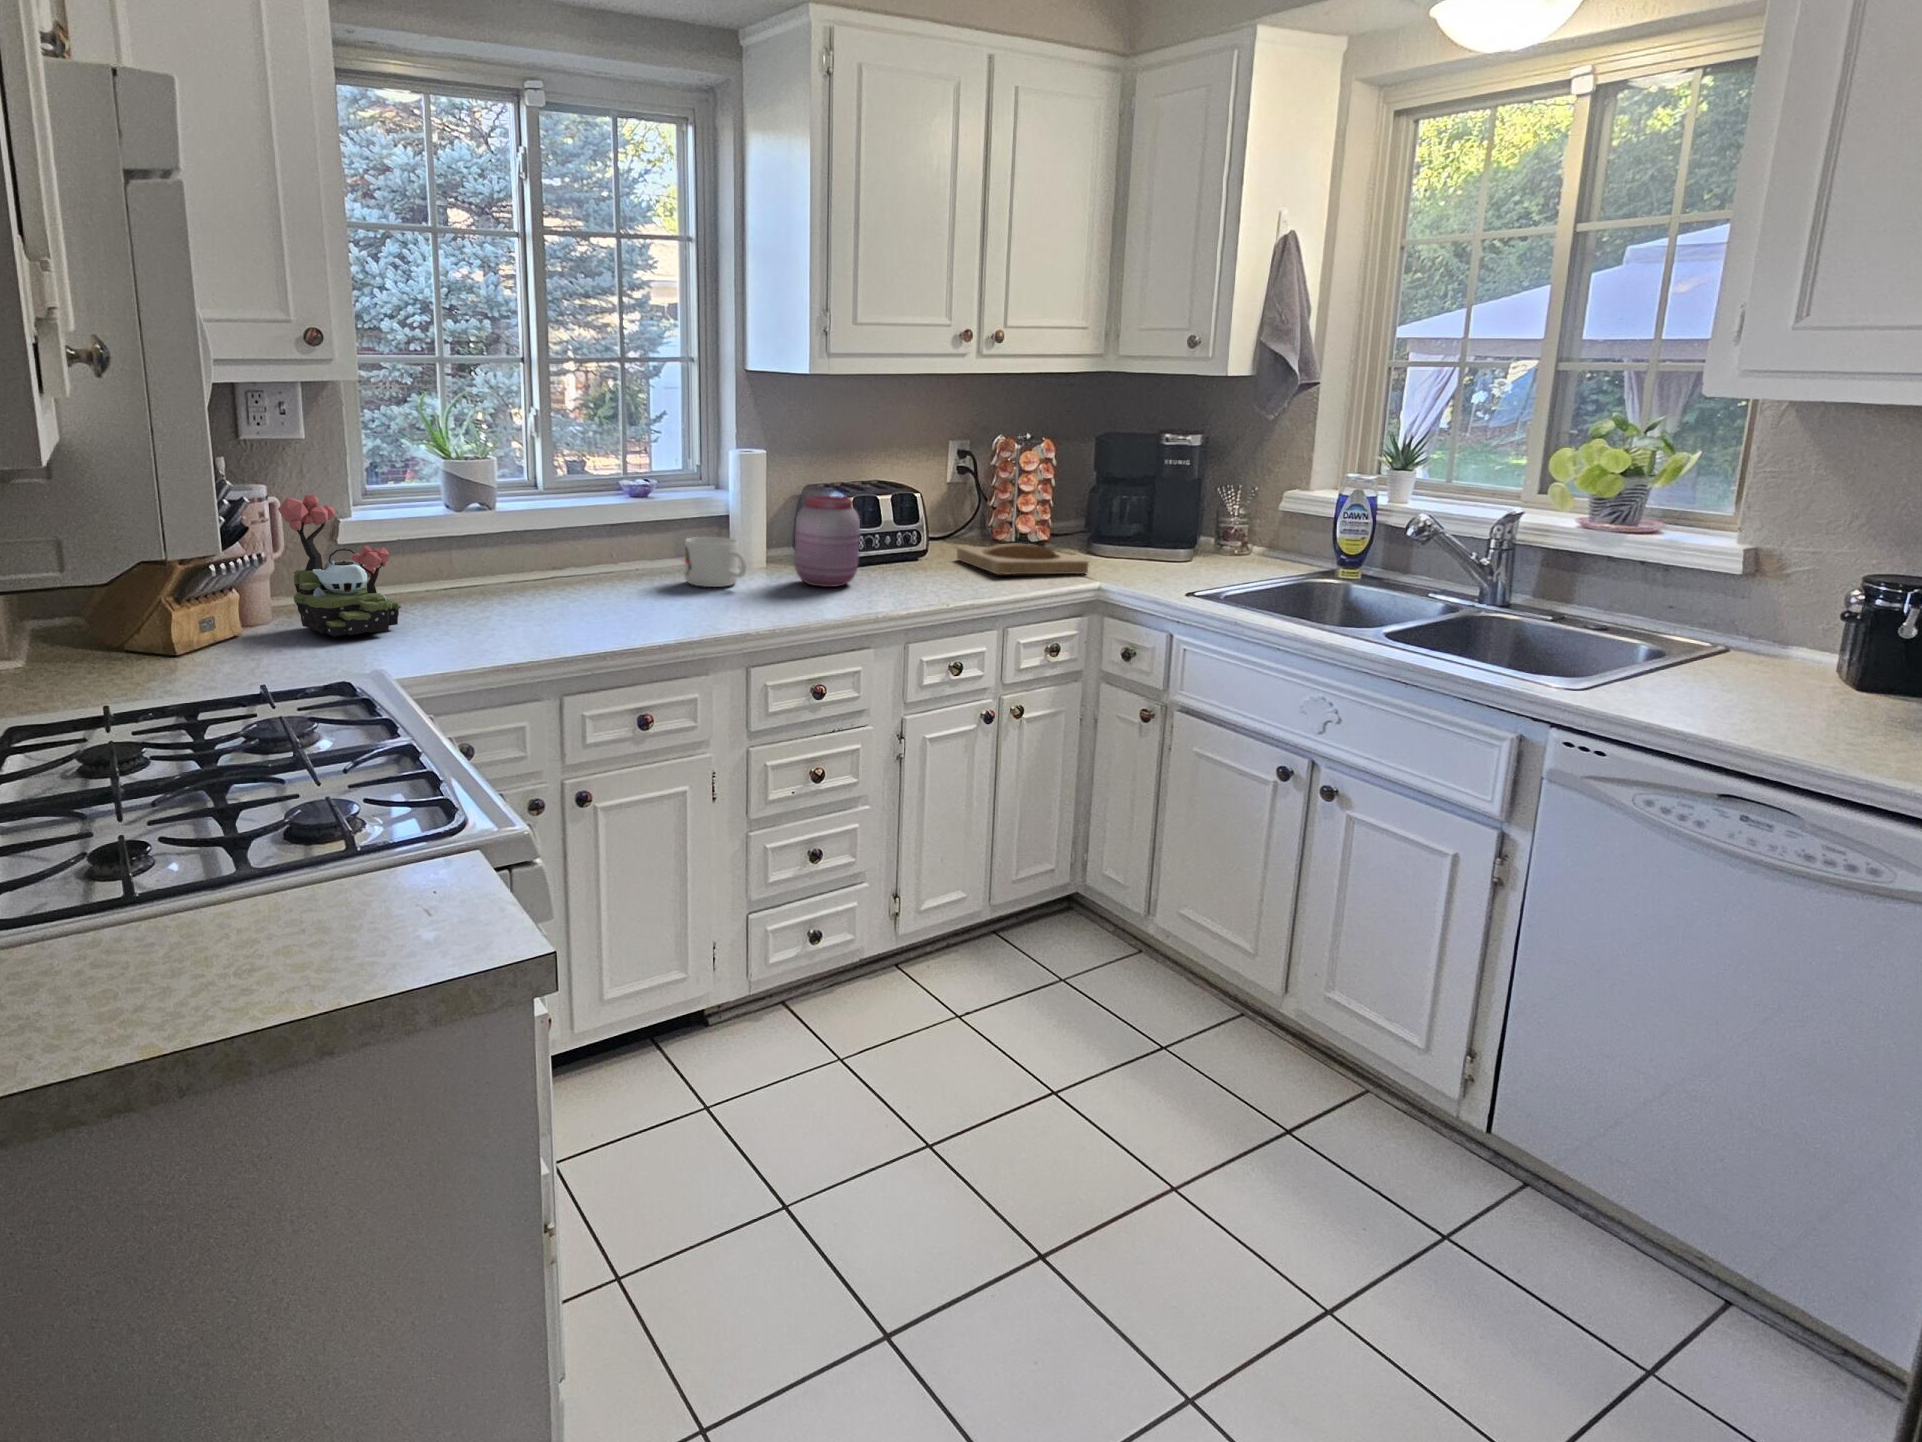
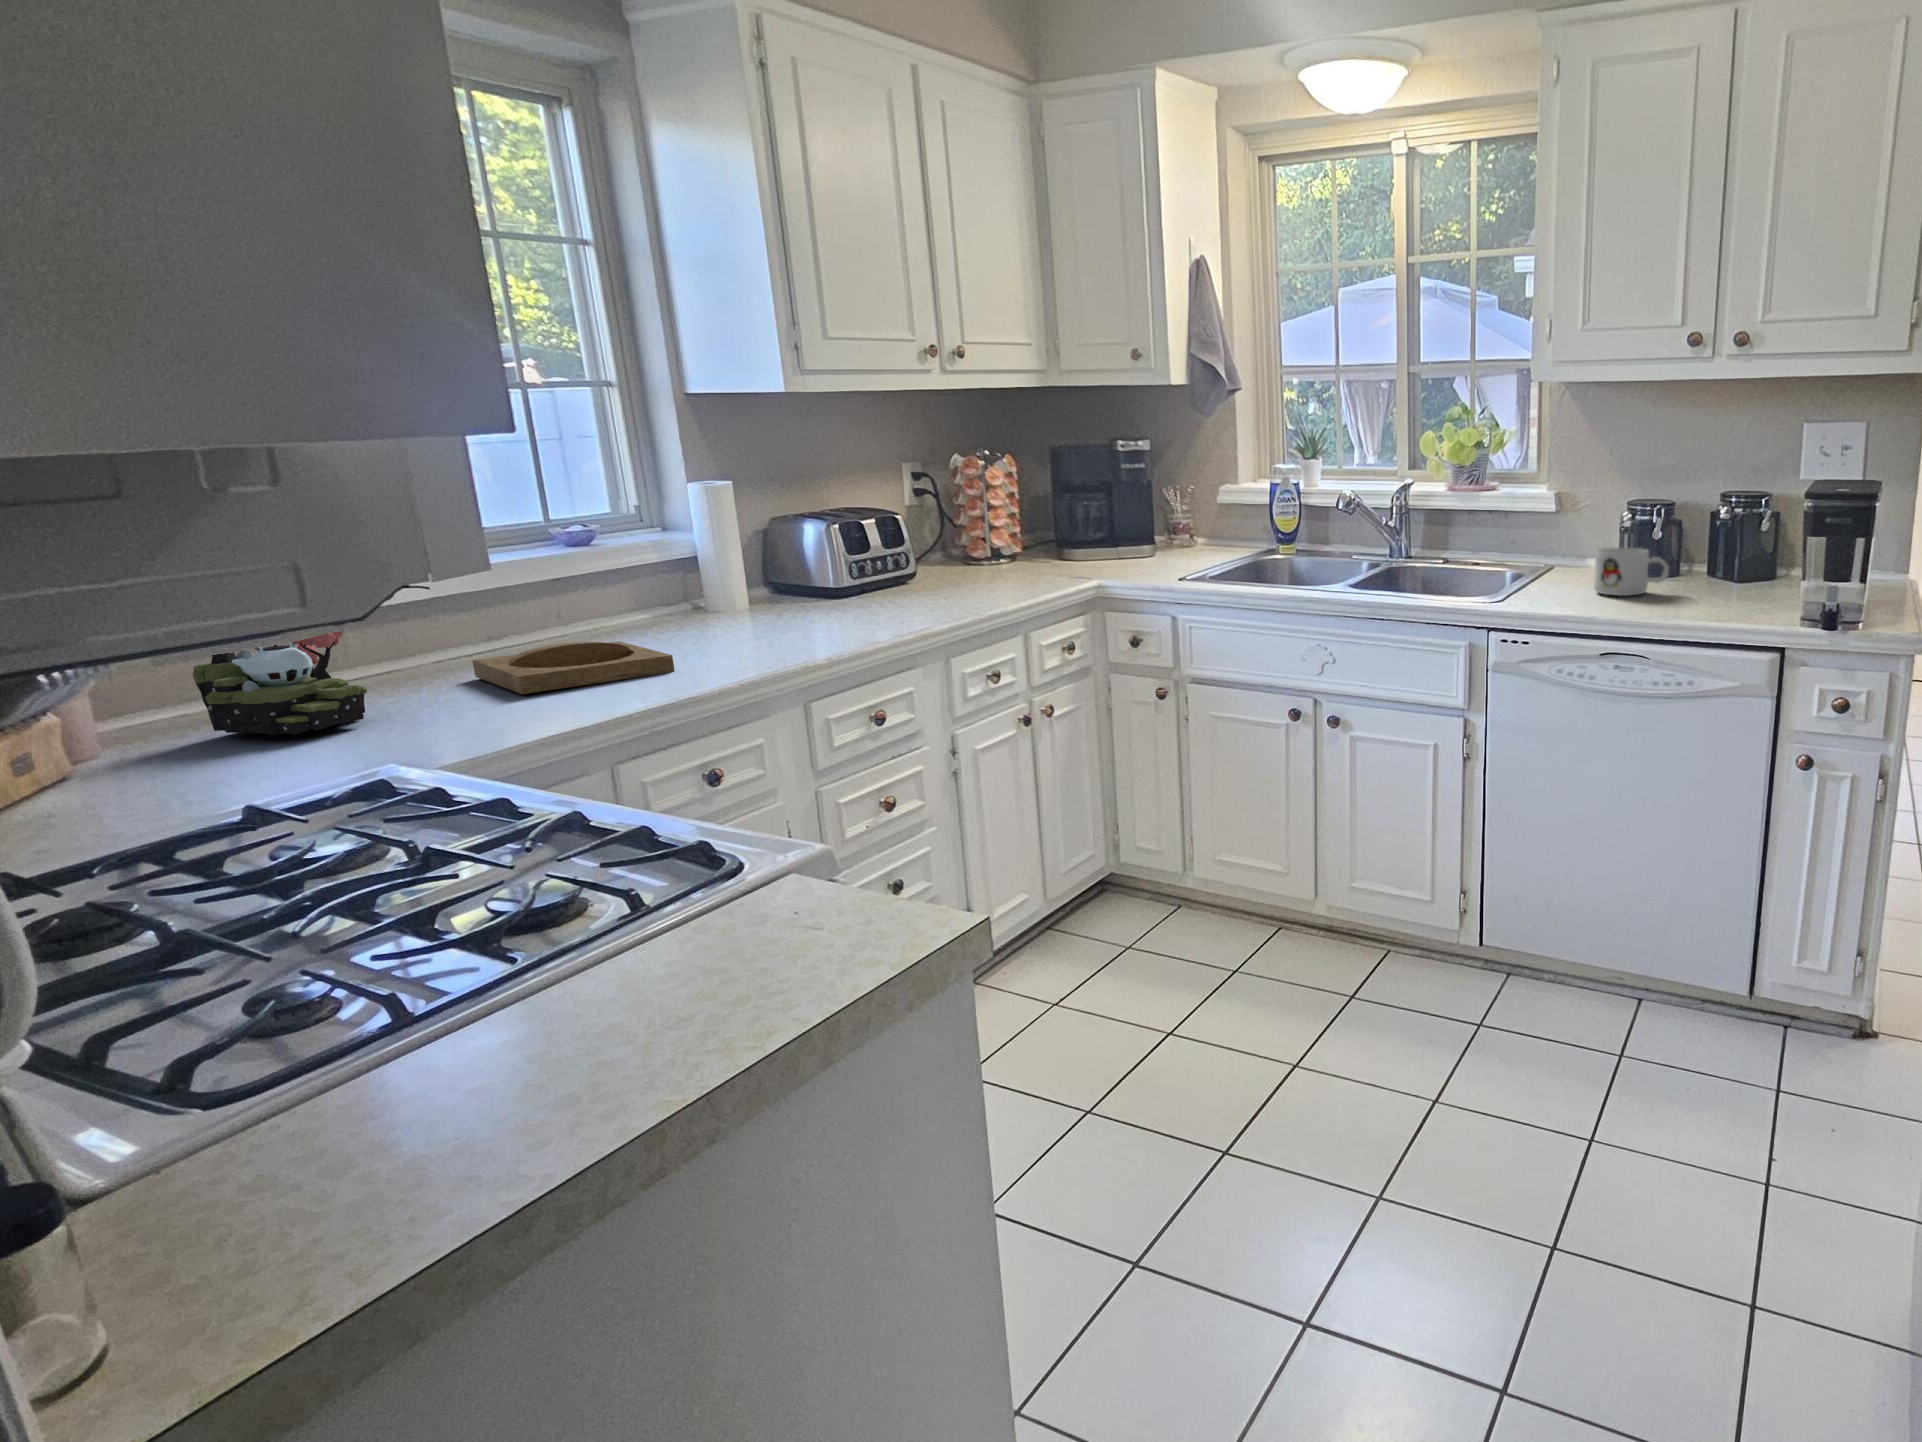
jar: present [794,496,860,587] -> none [794,522,869,615]
mug: present [684,537,746,587] -> present [1594,548,1669,596]
tray: present [957,544,1088,574] -> present [472,641,675,694]

